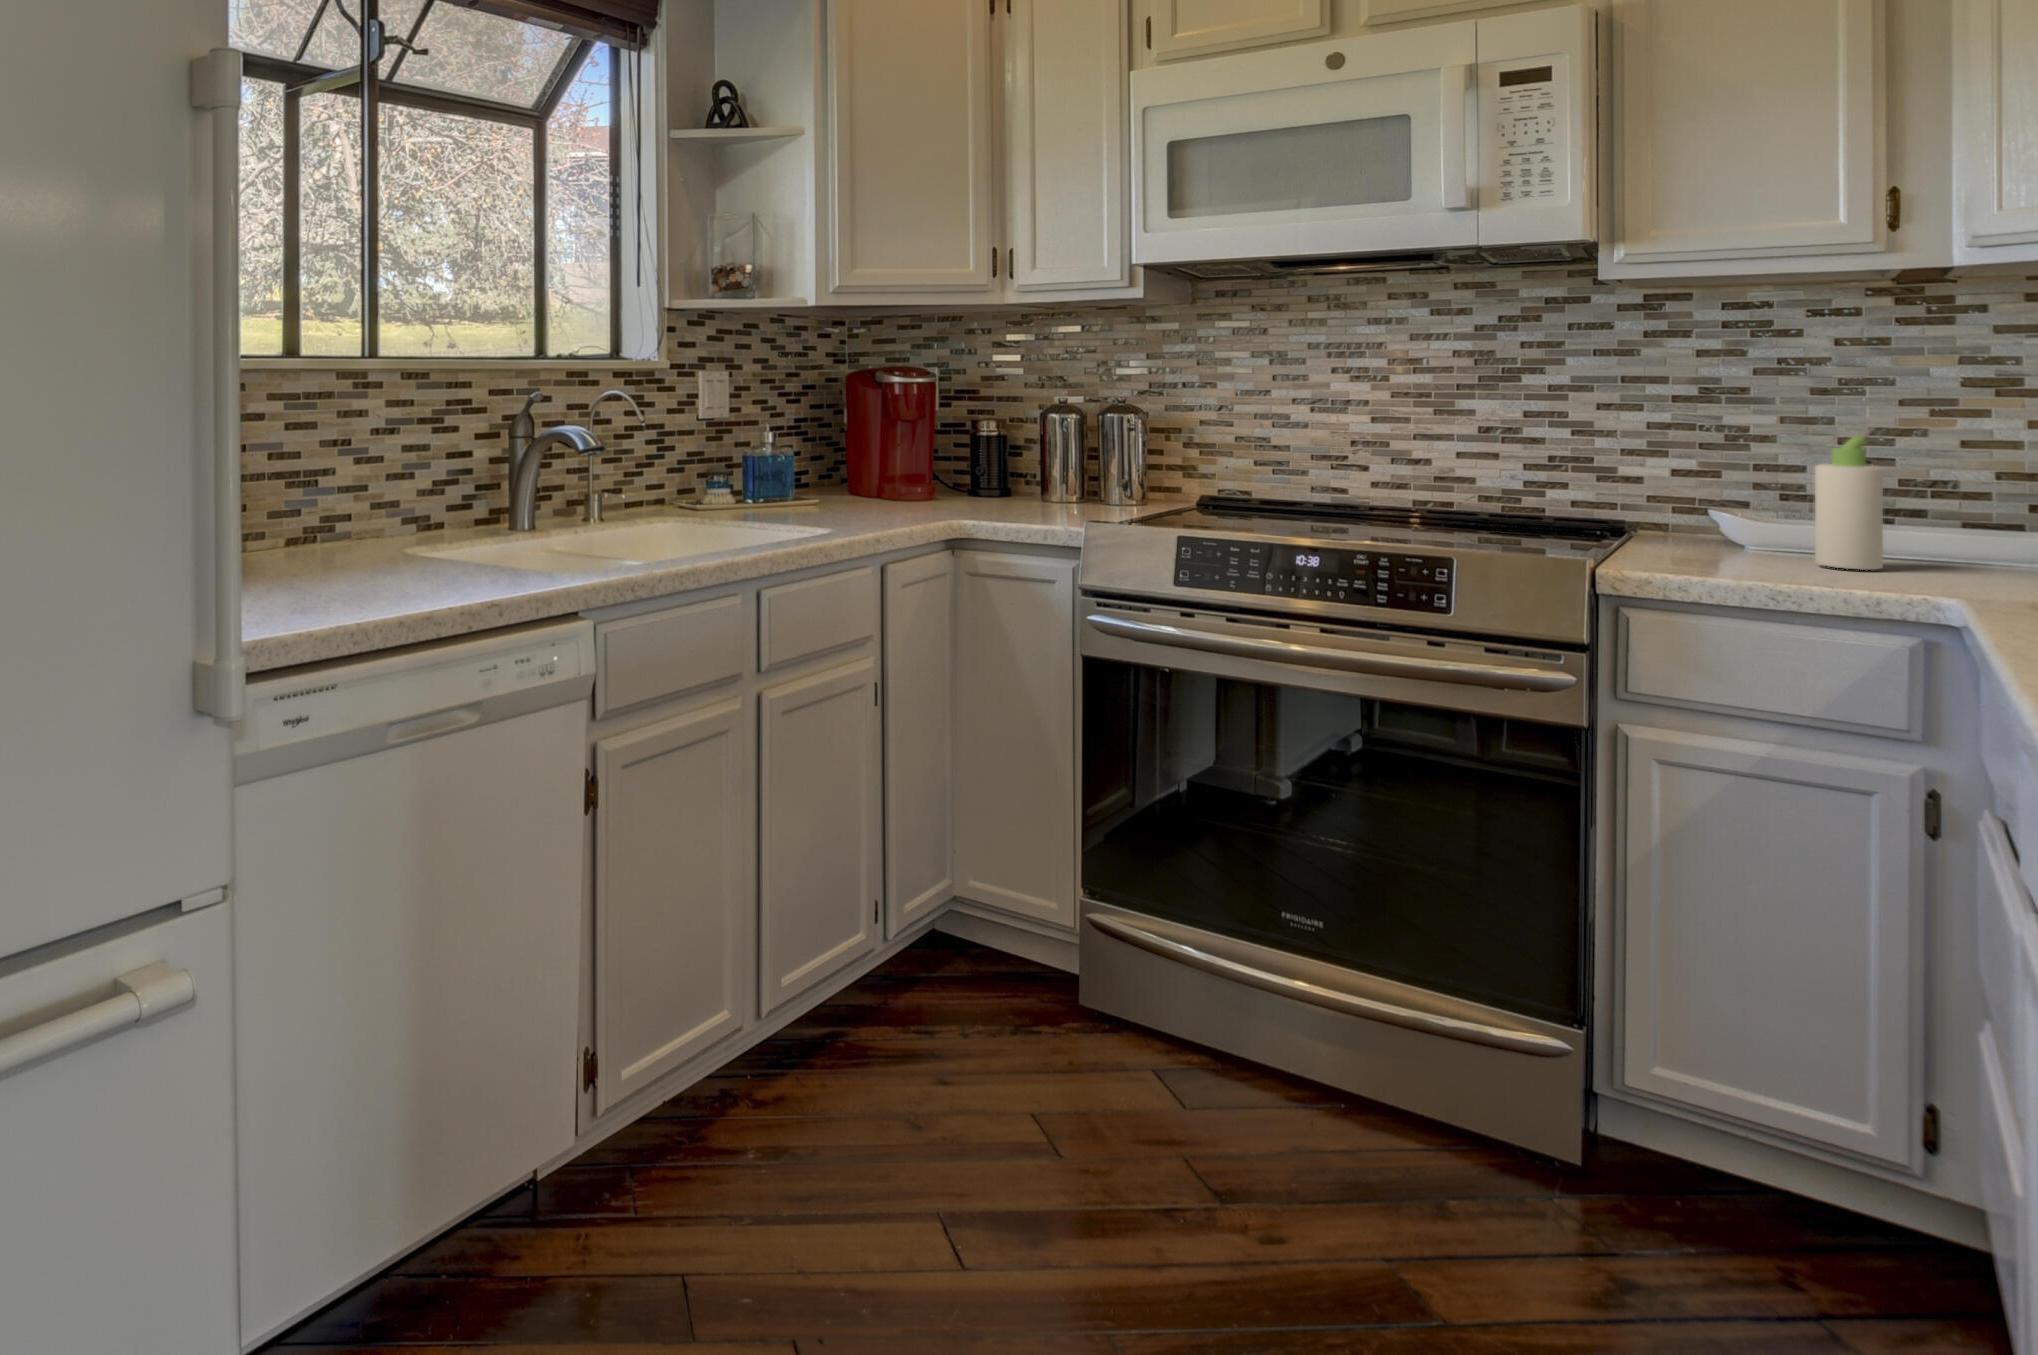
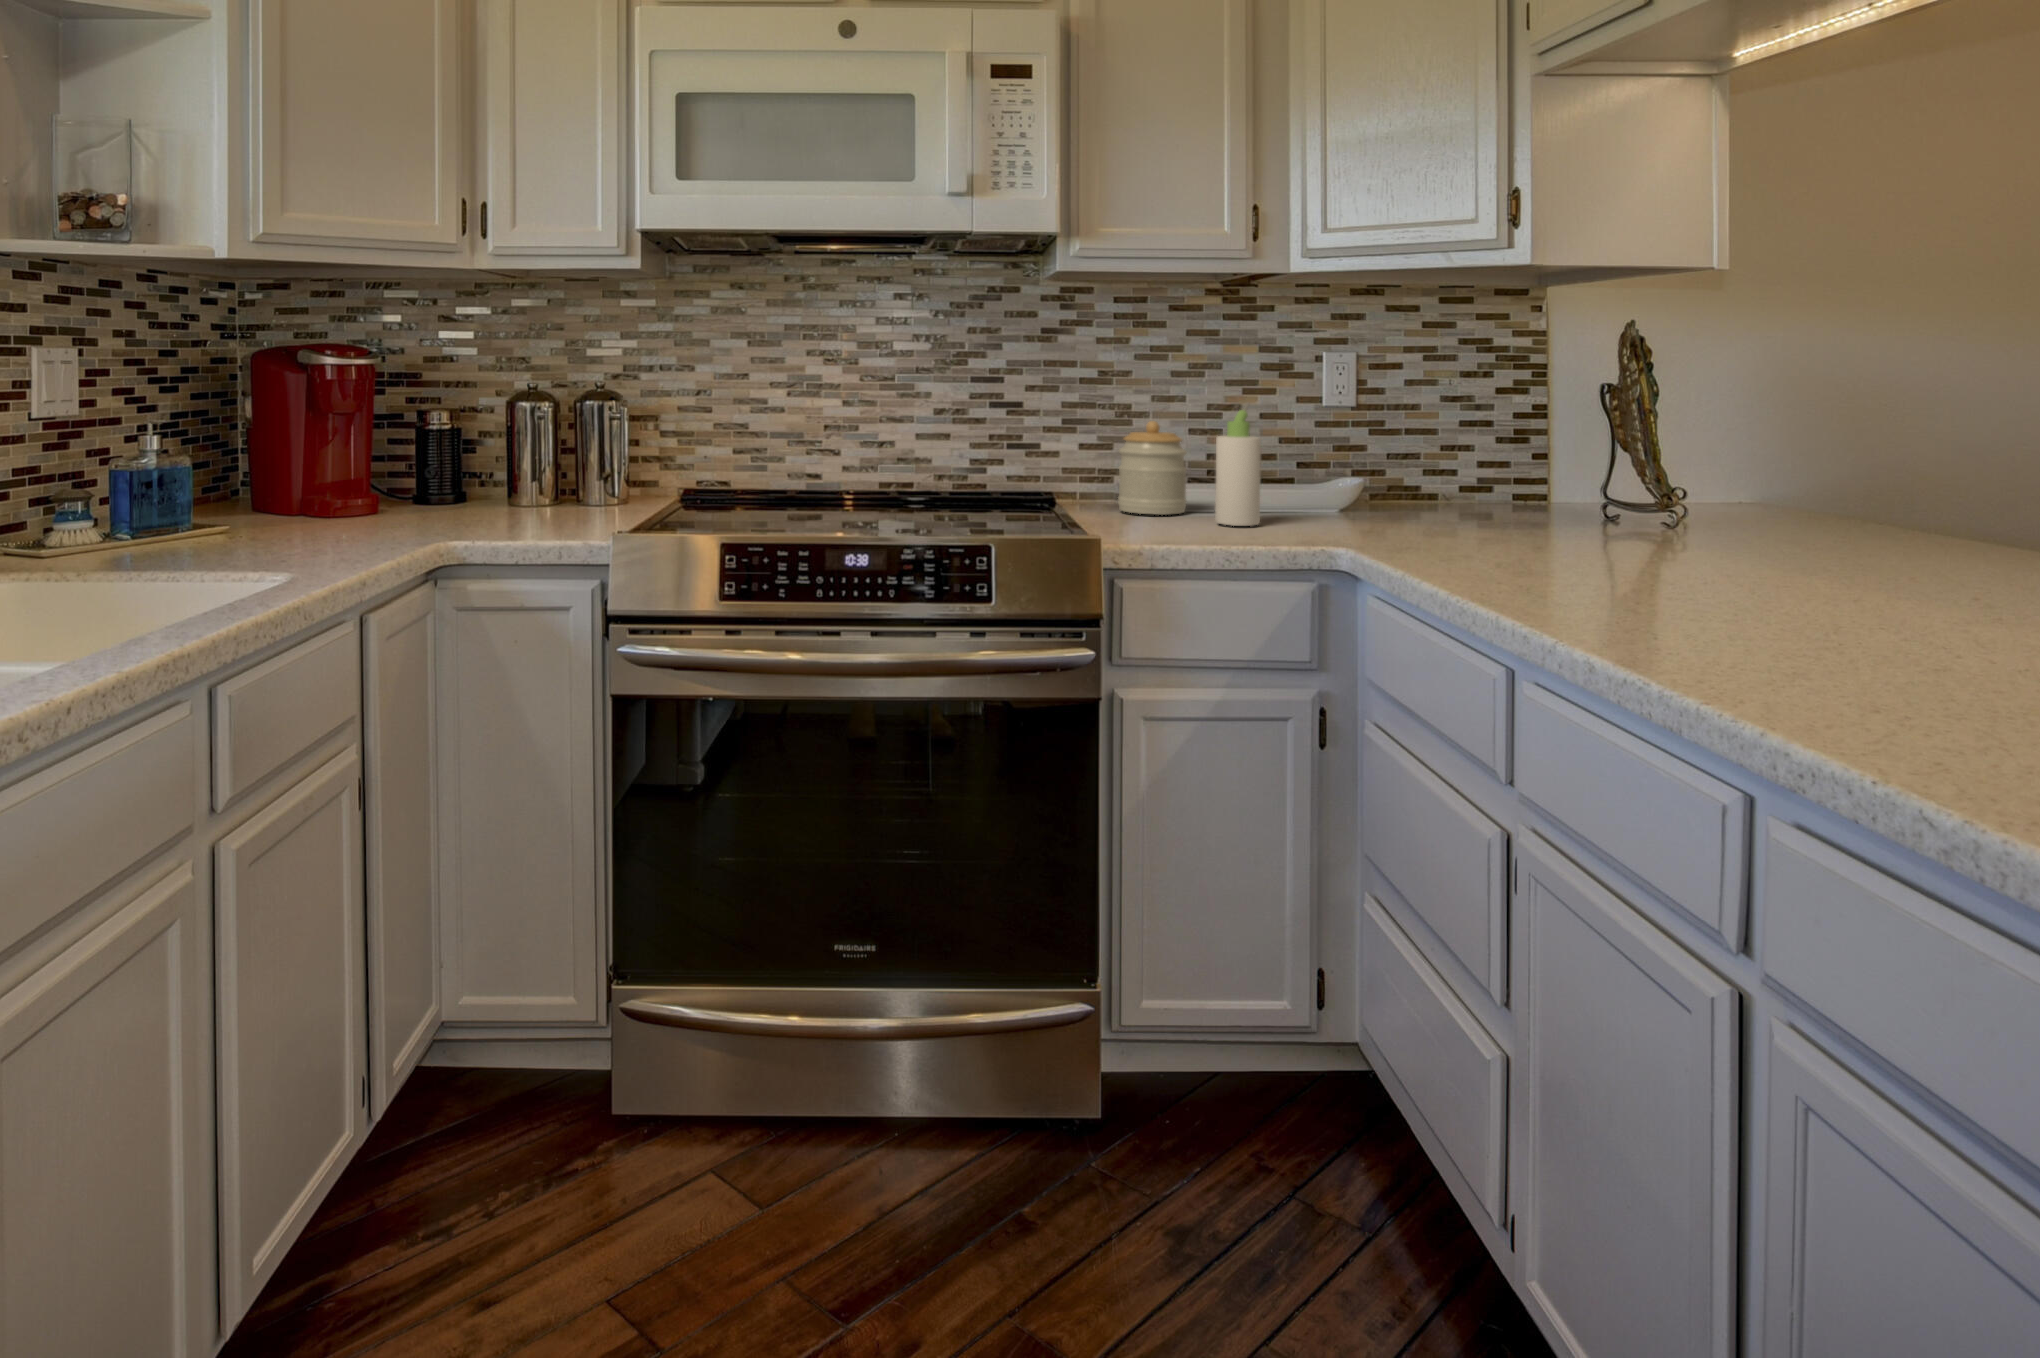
jar: none [1702,446,1804,552] -> present [1118,421,1187,515]

